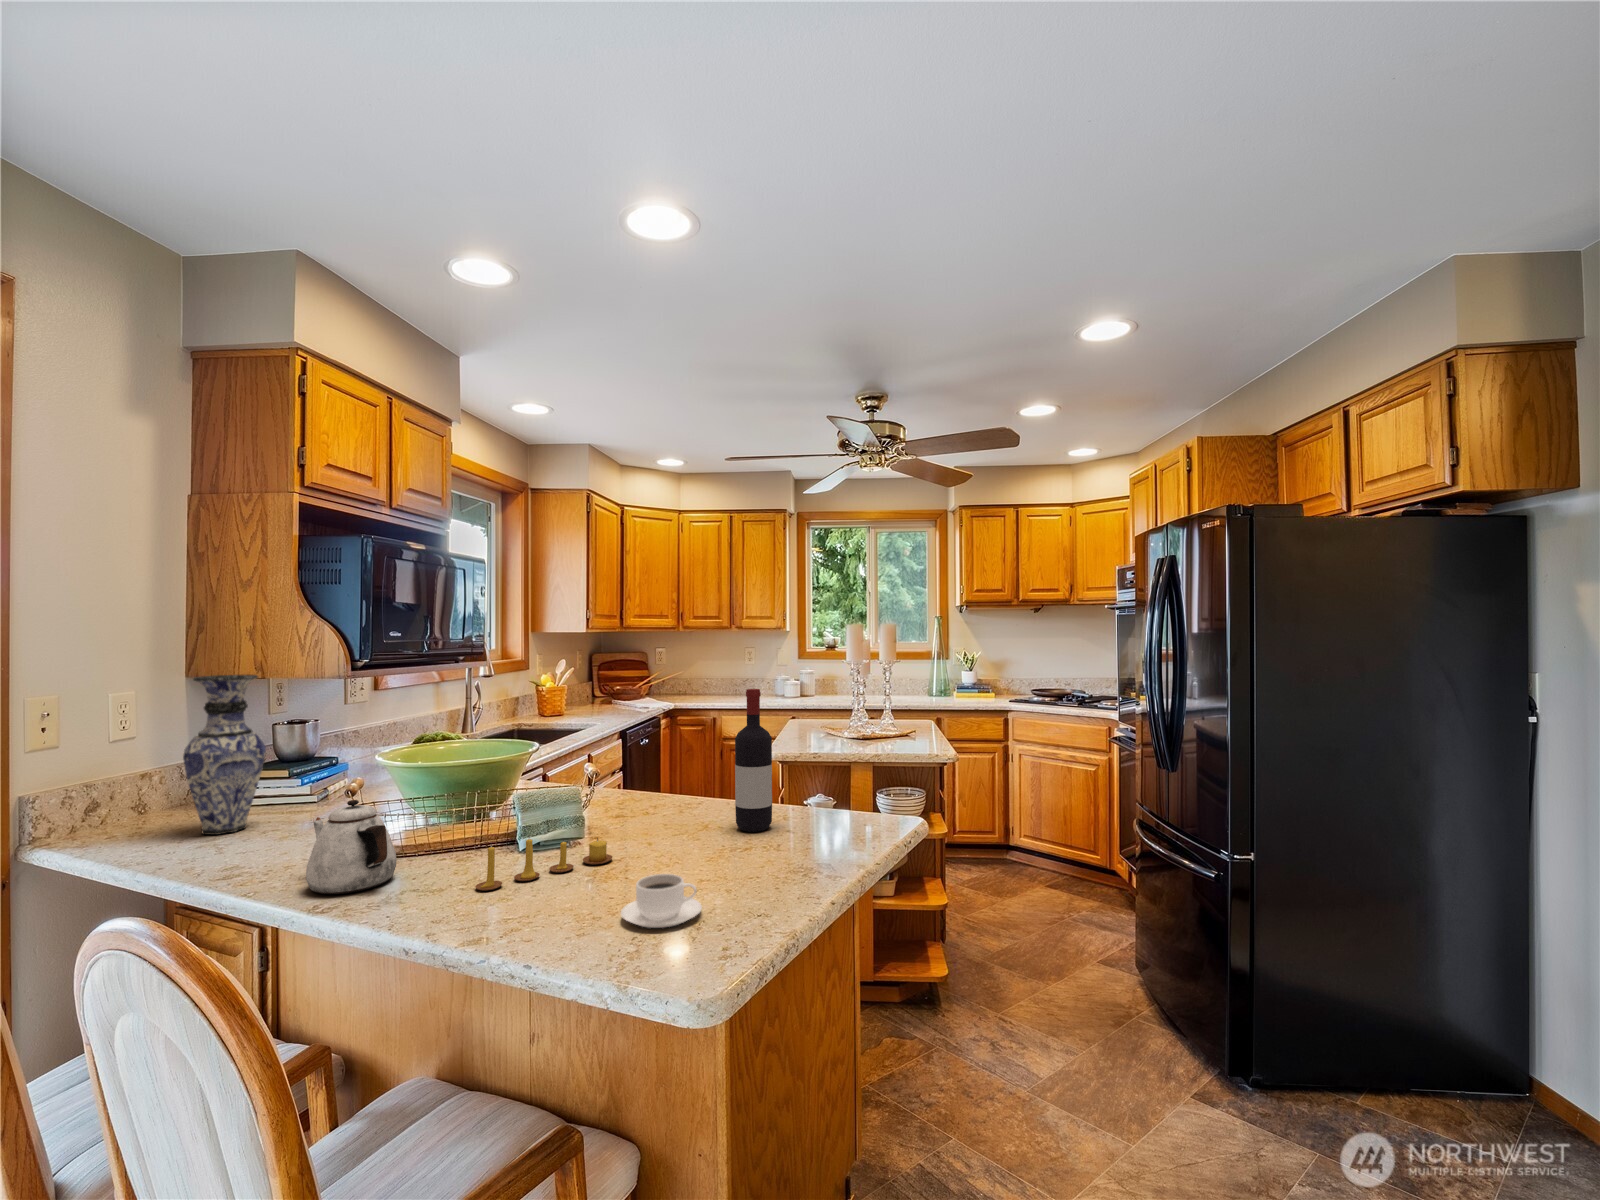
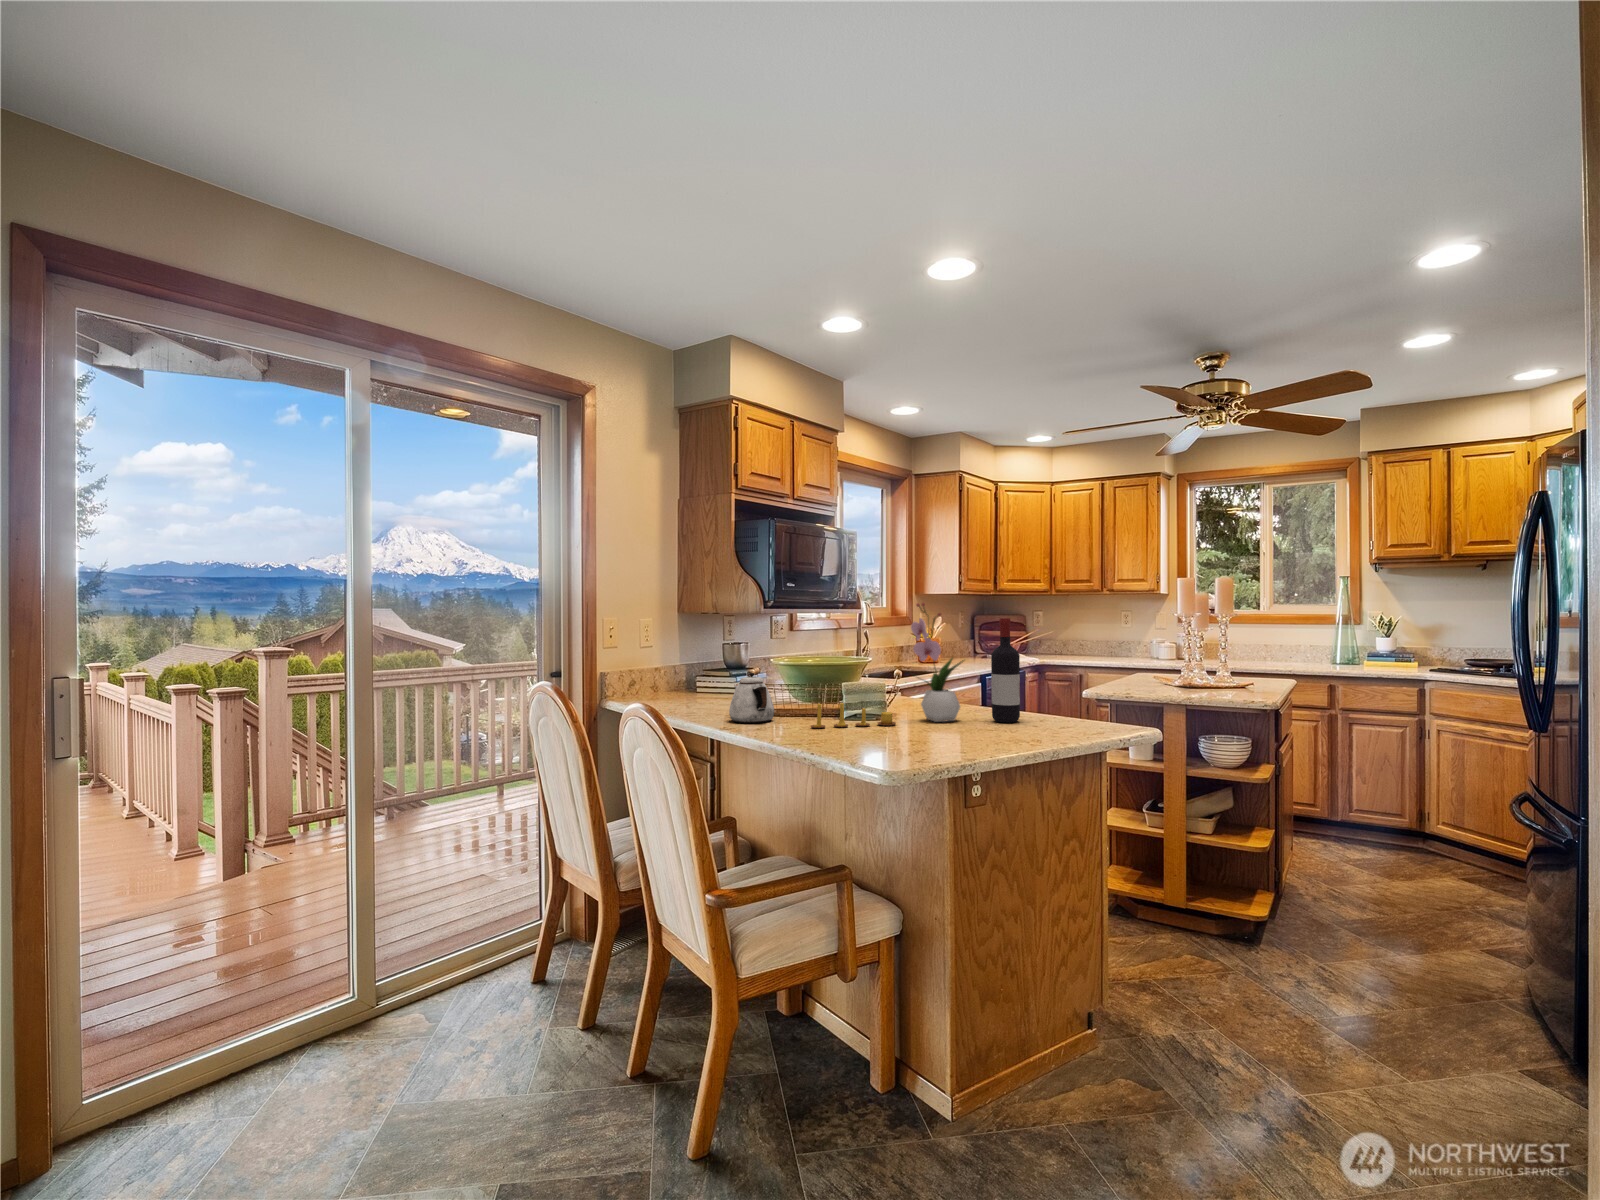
flower arrangement: none [626,670,705,844] -> present [911,603,963,722]
vase: present [183,675,266,835] -> none [679,608,718,701]
coffee cup: present [621,874,702,928] -> none [876,720,926,747]

